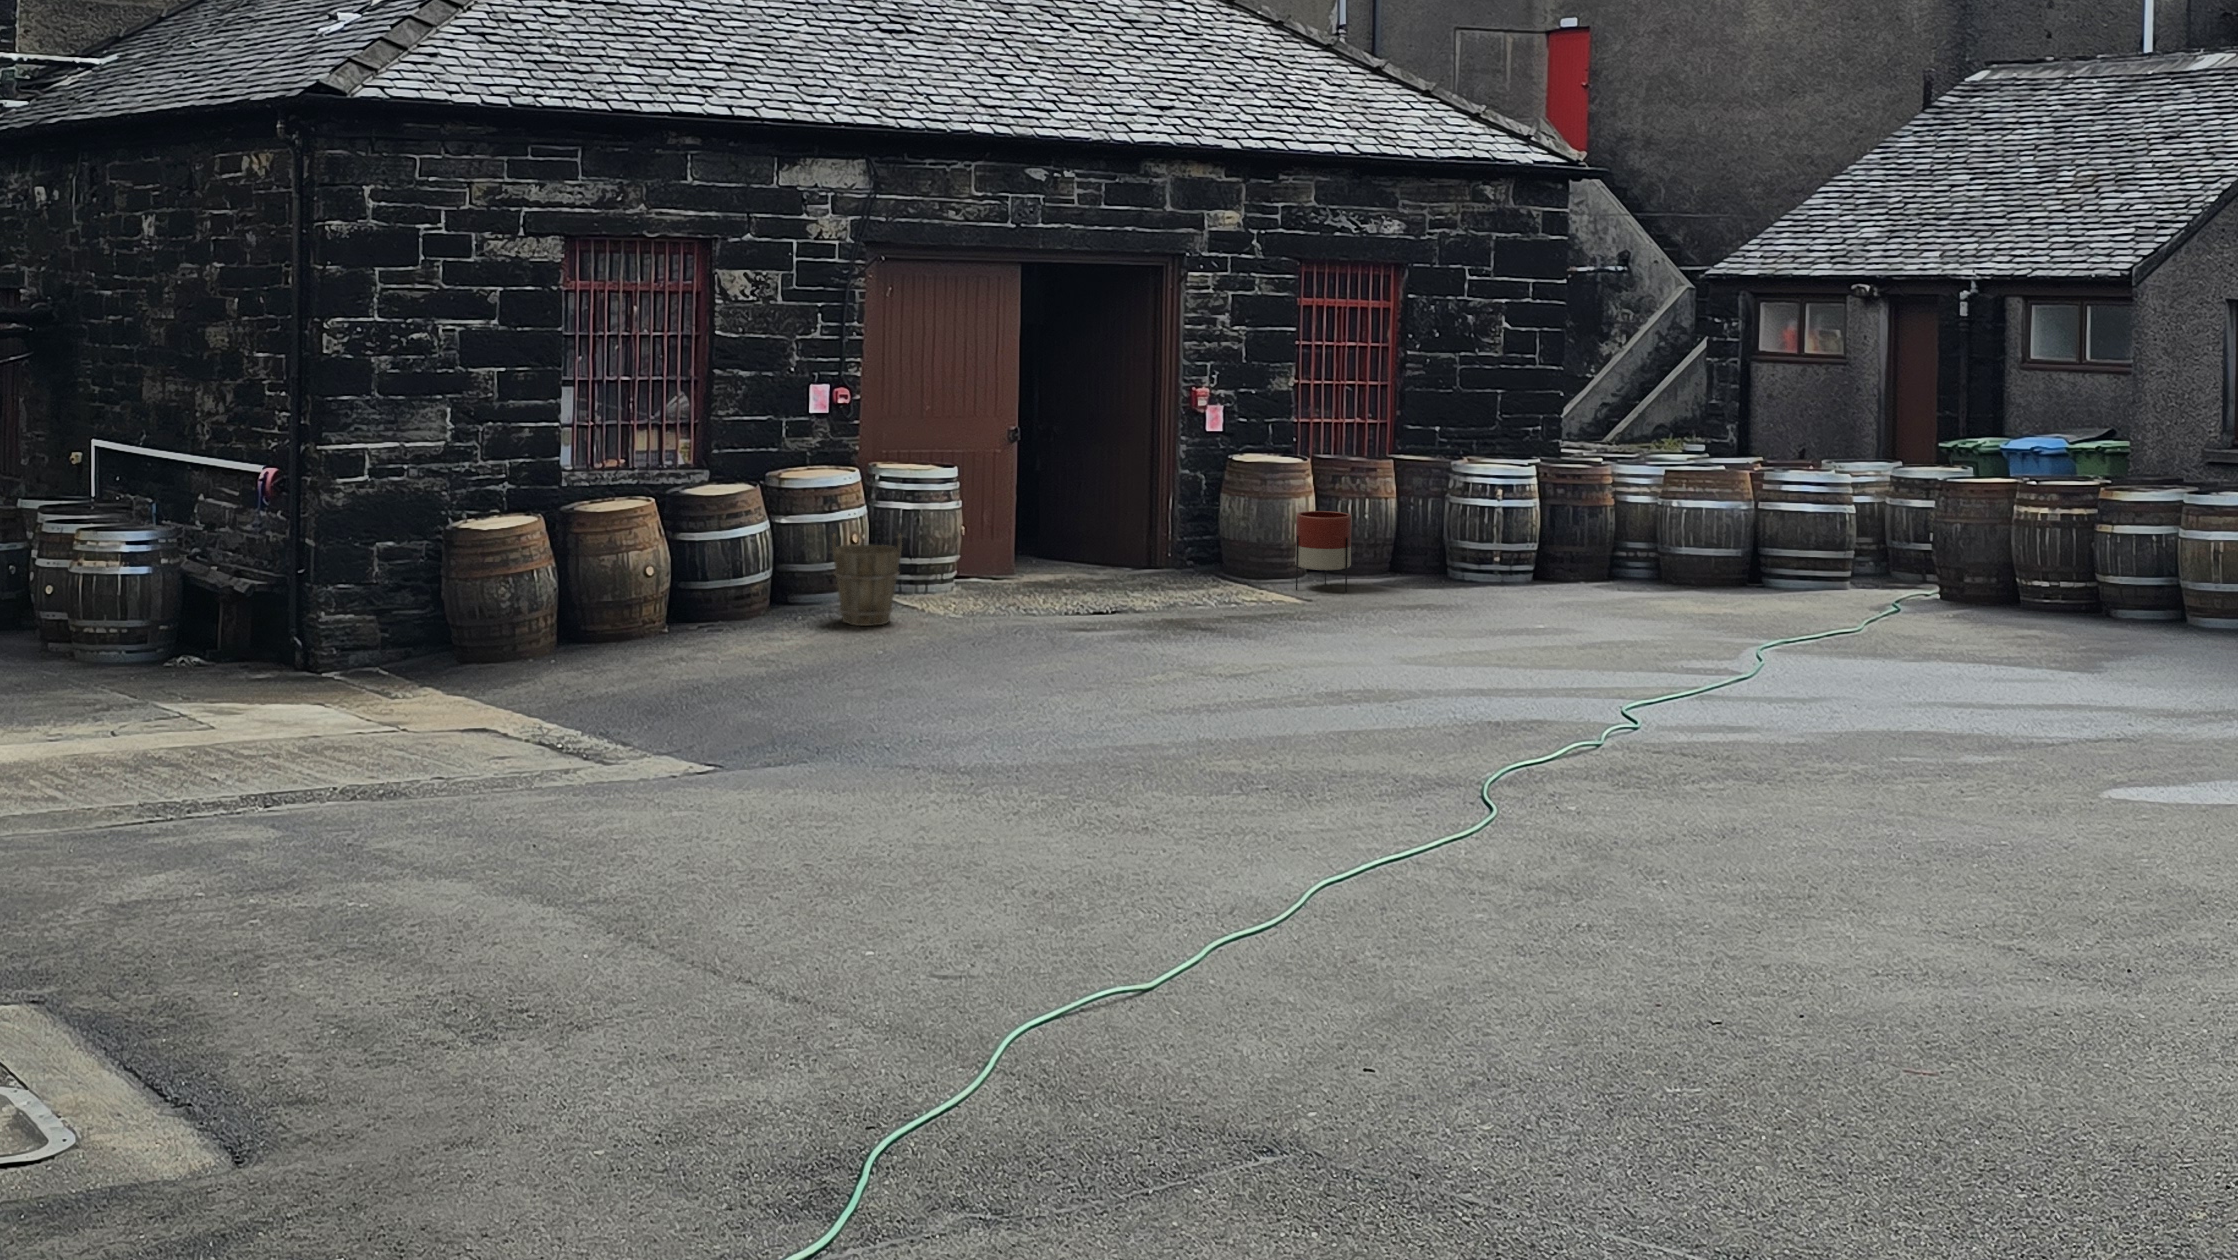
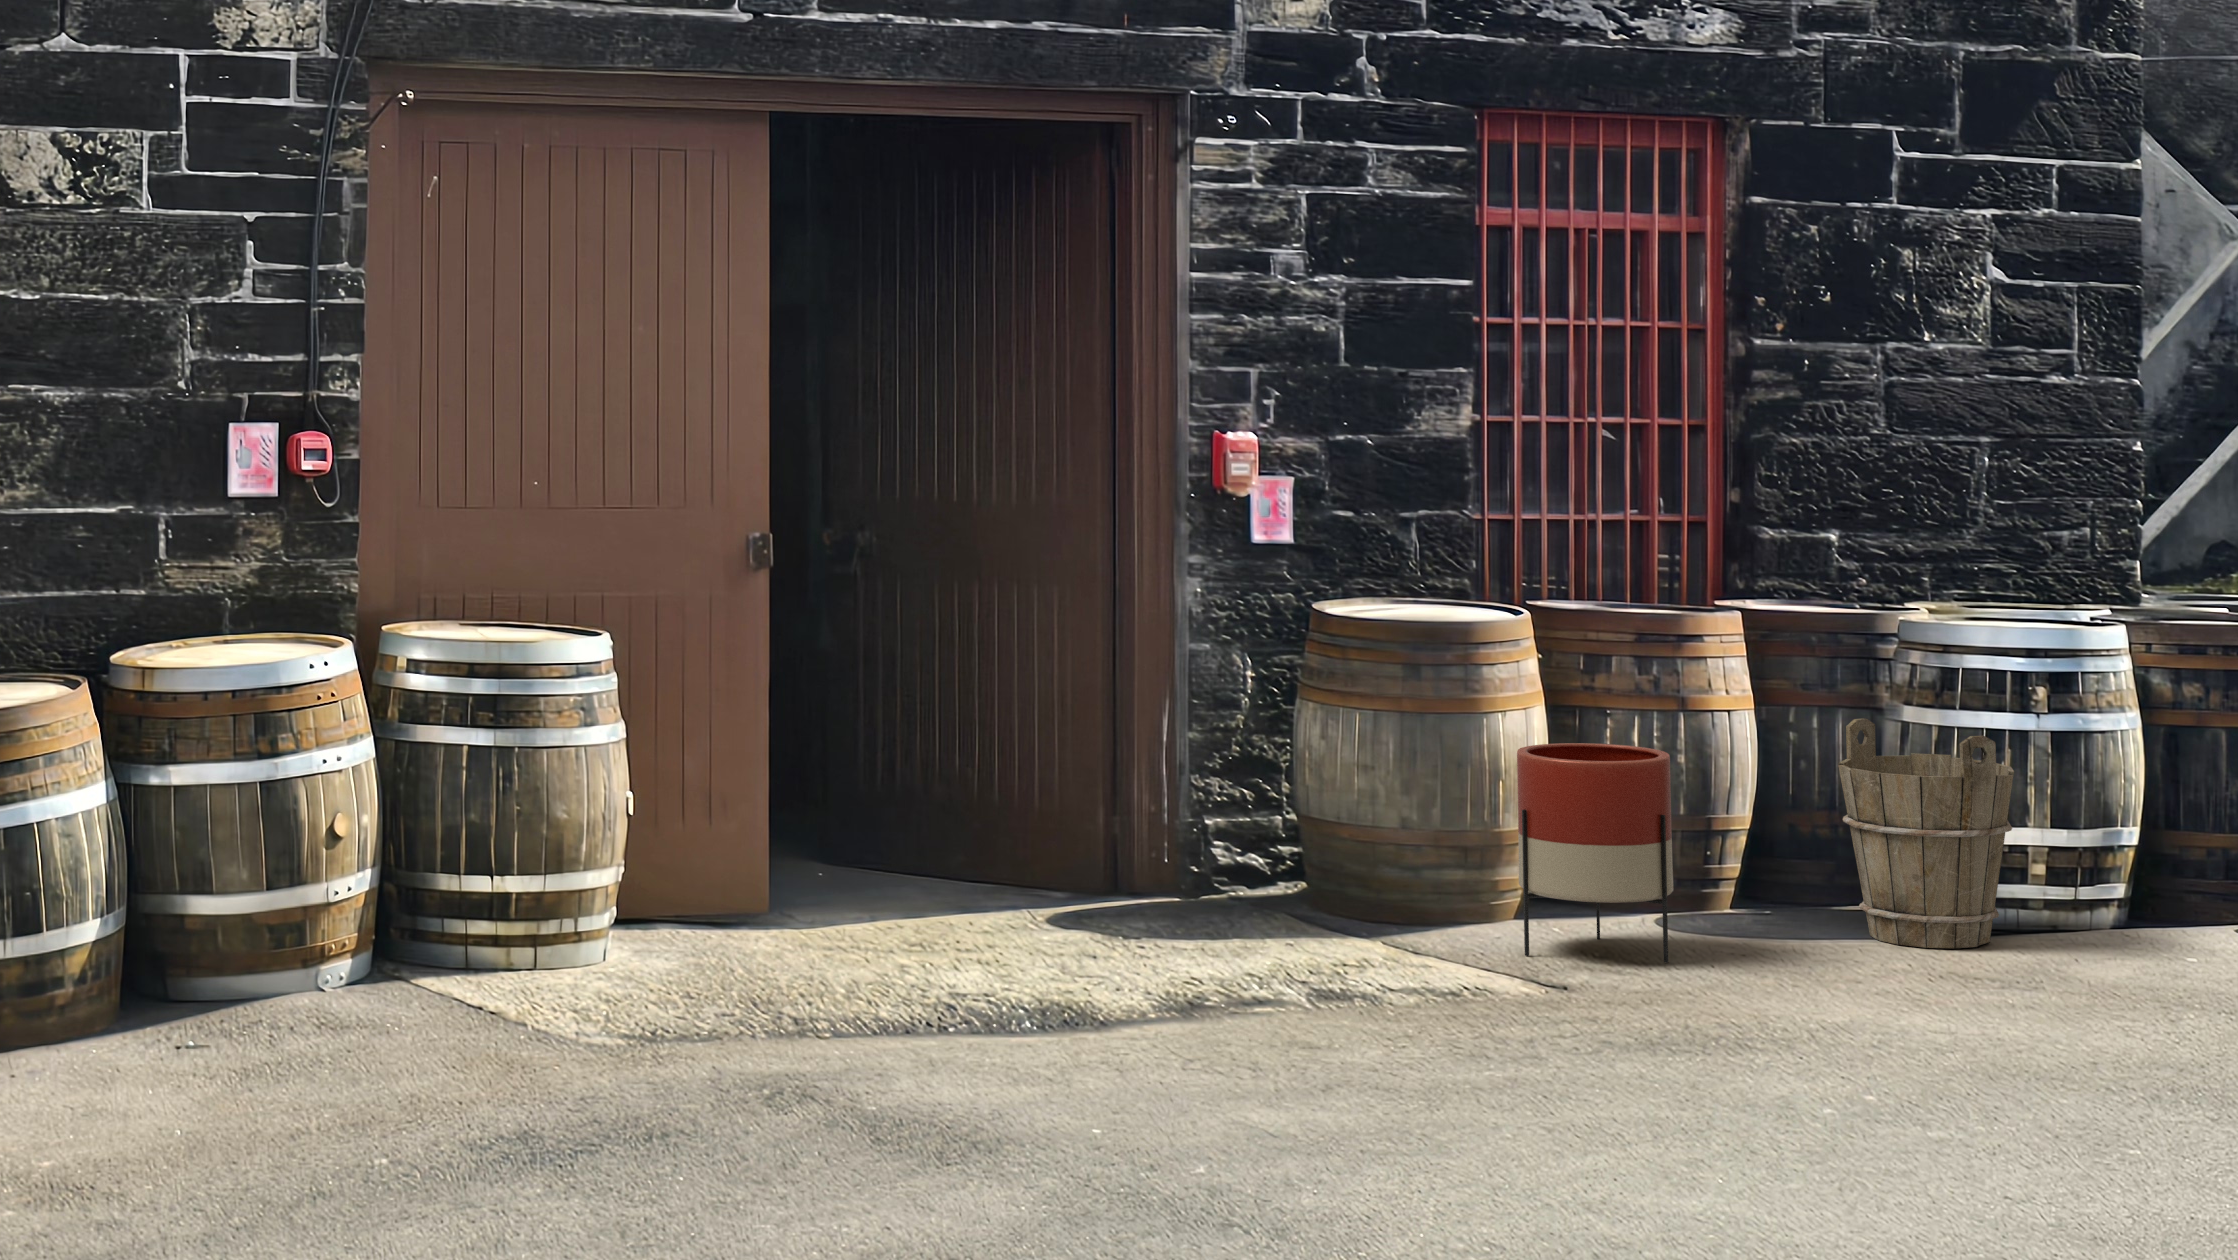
bucket: present [832,534,902,626] -> present [1838,718,2014,948]

